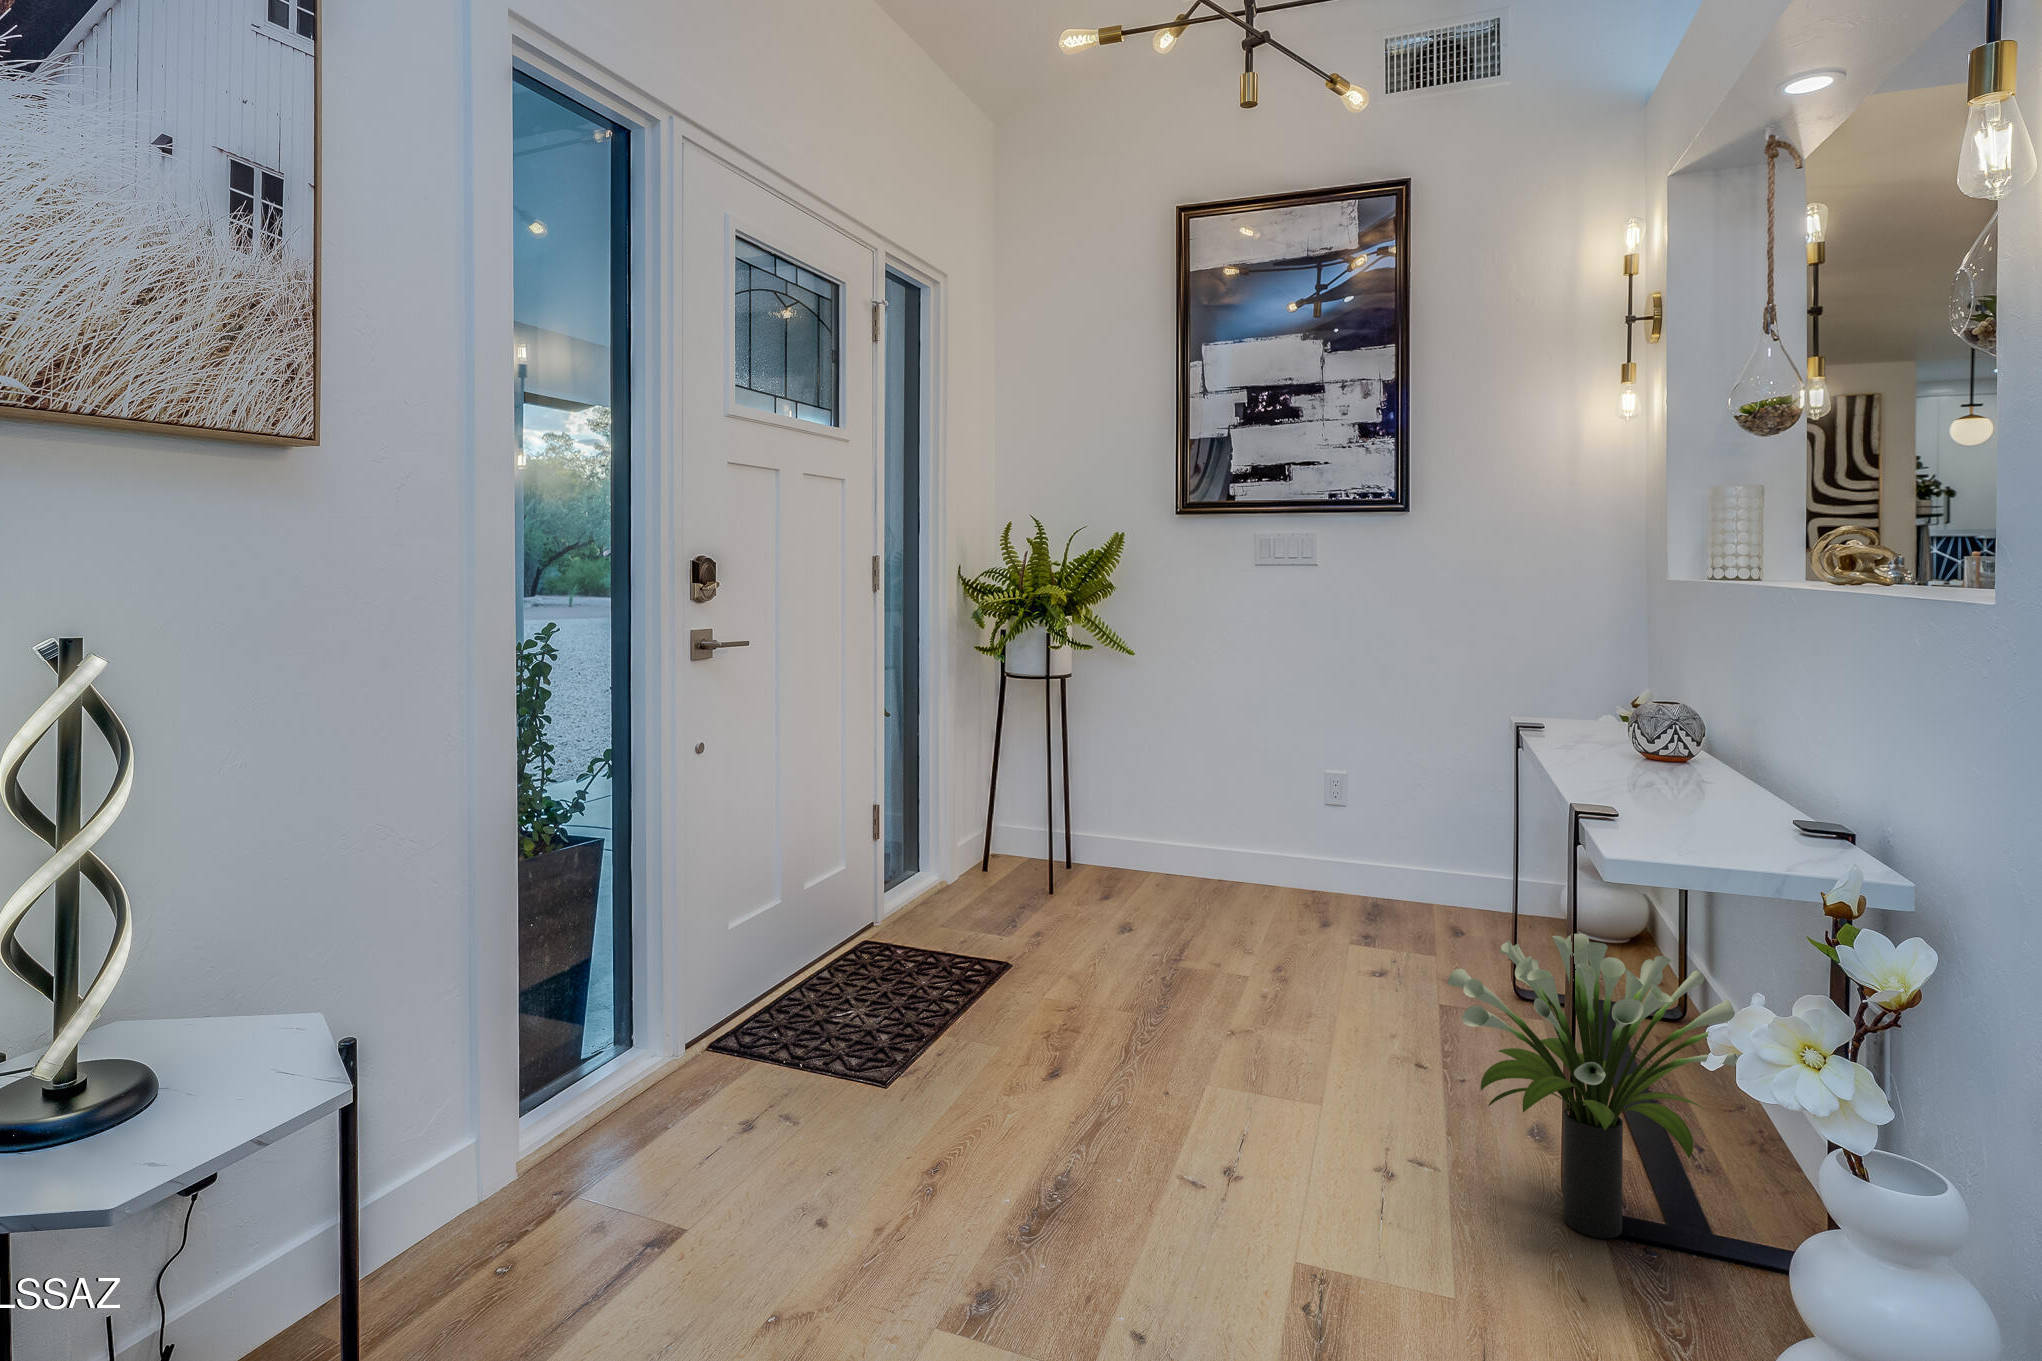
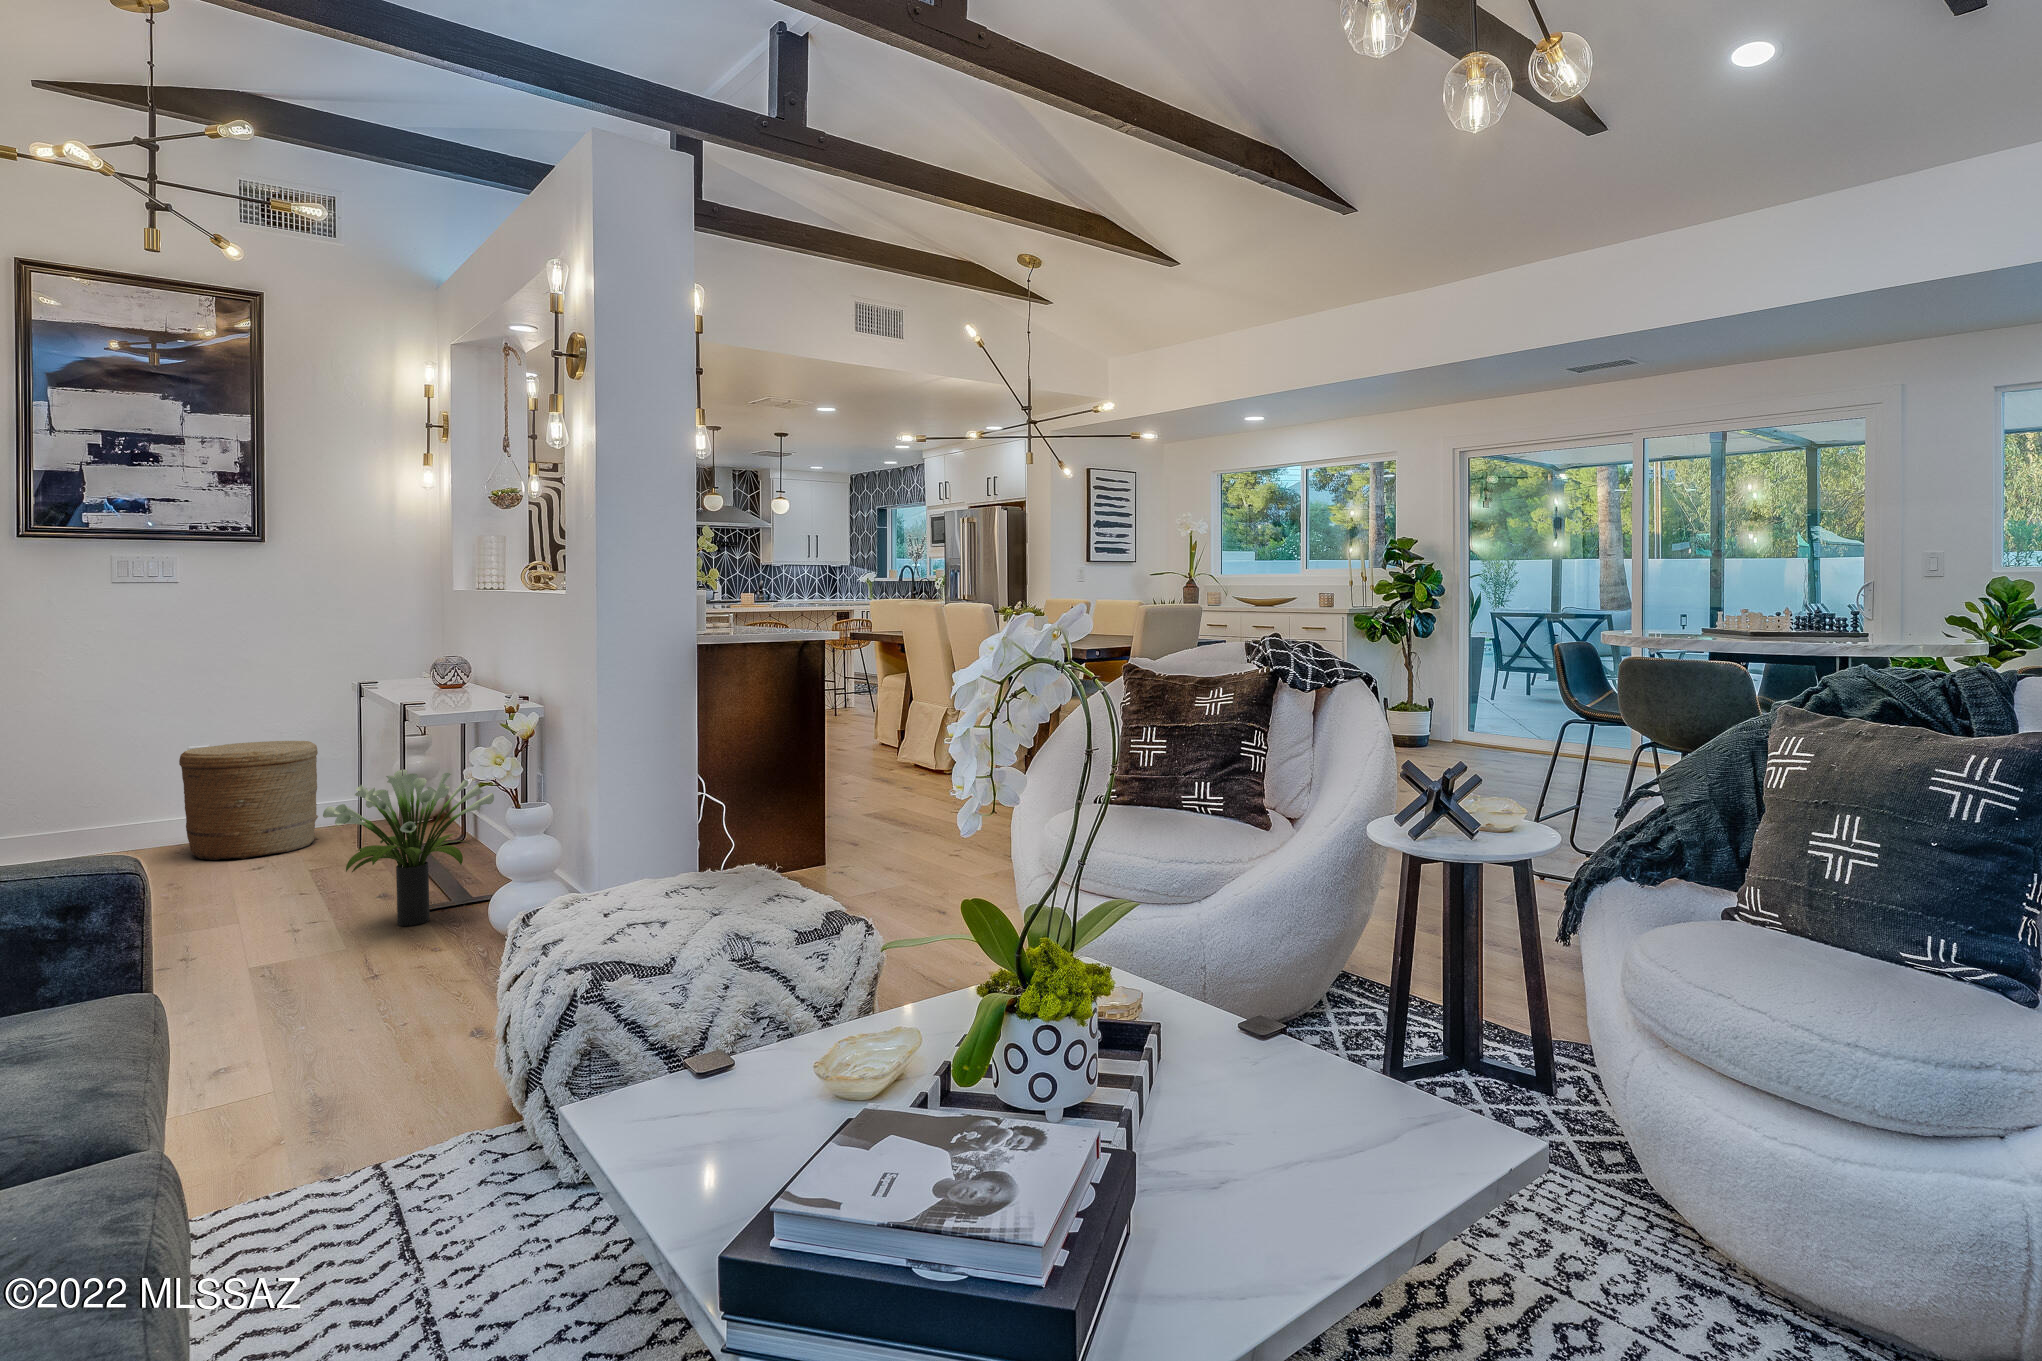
woven basket: none [1308,778,1462,944] -> present [179,741,318,860]

